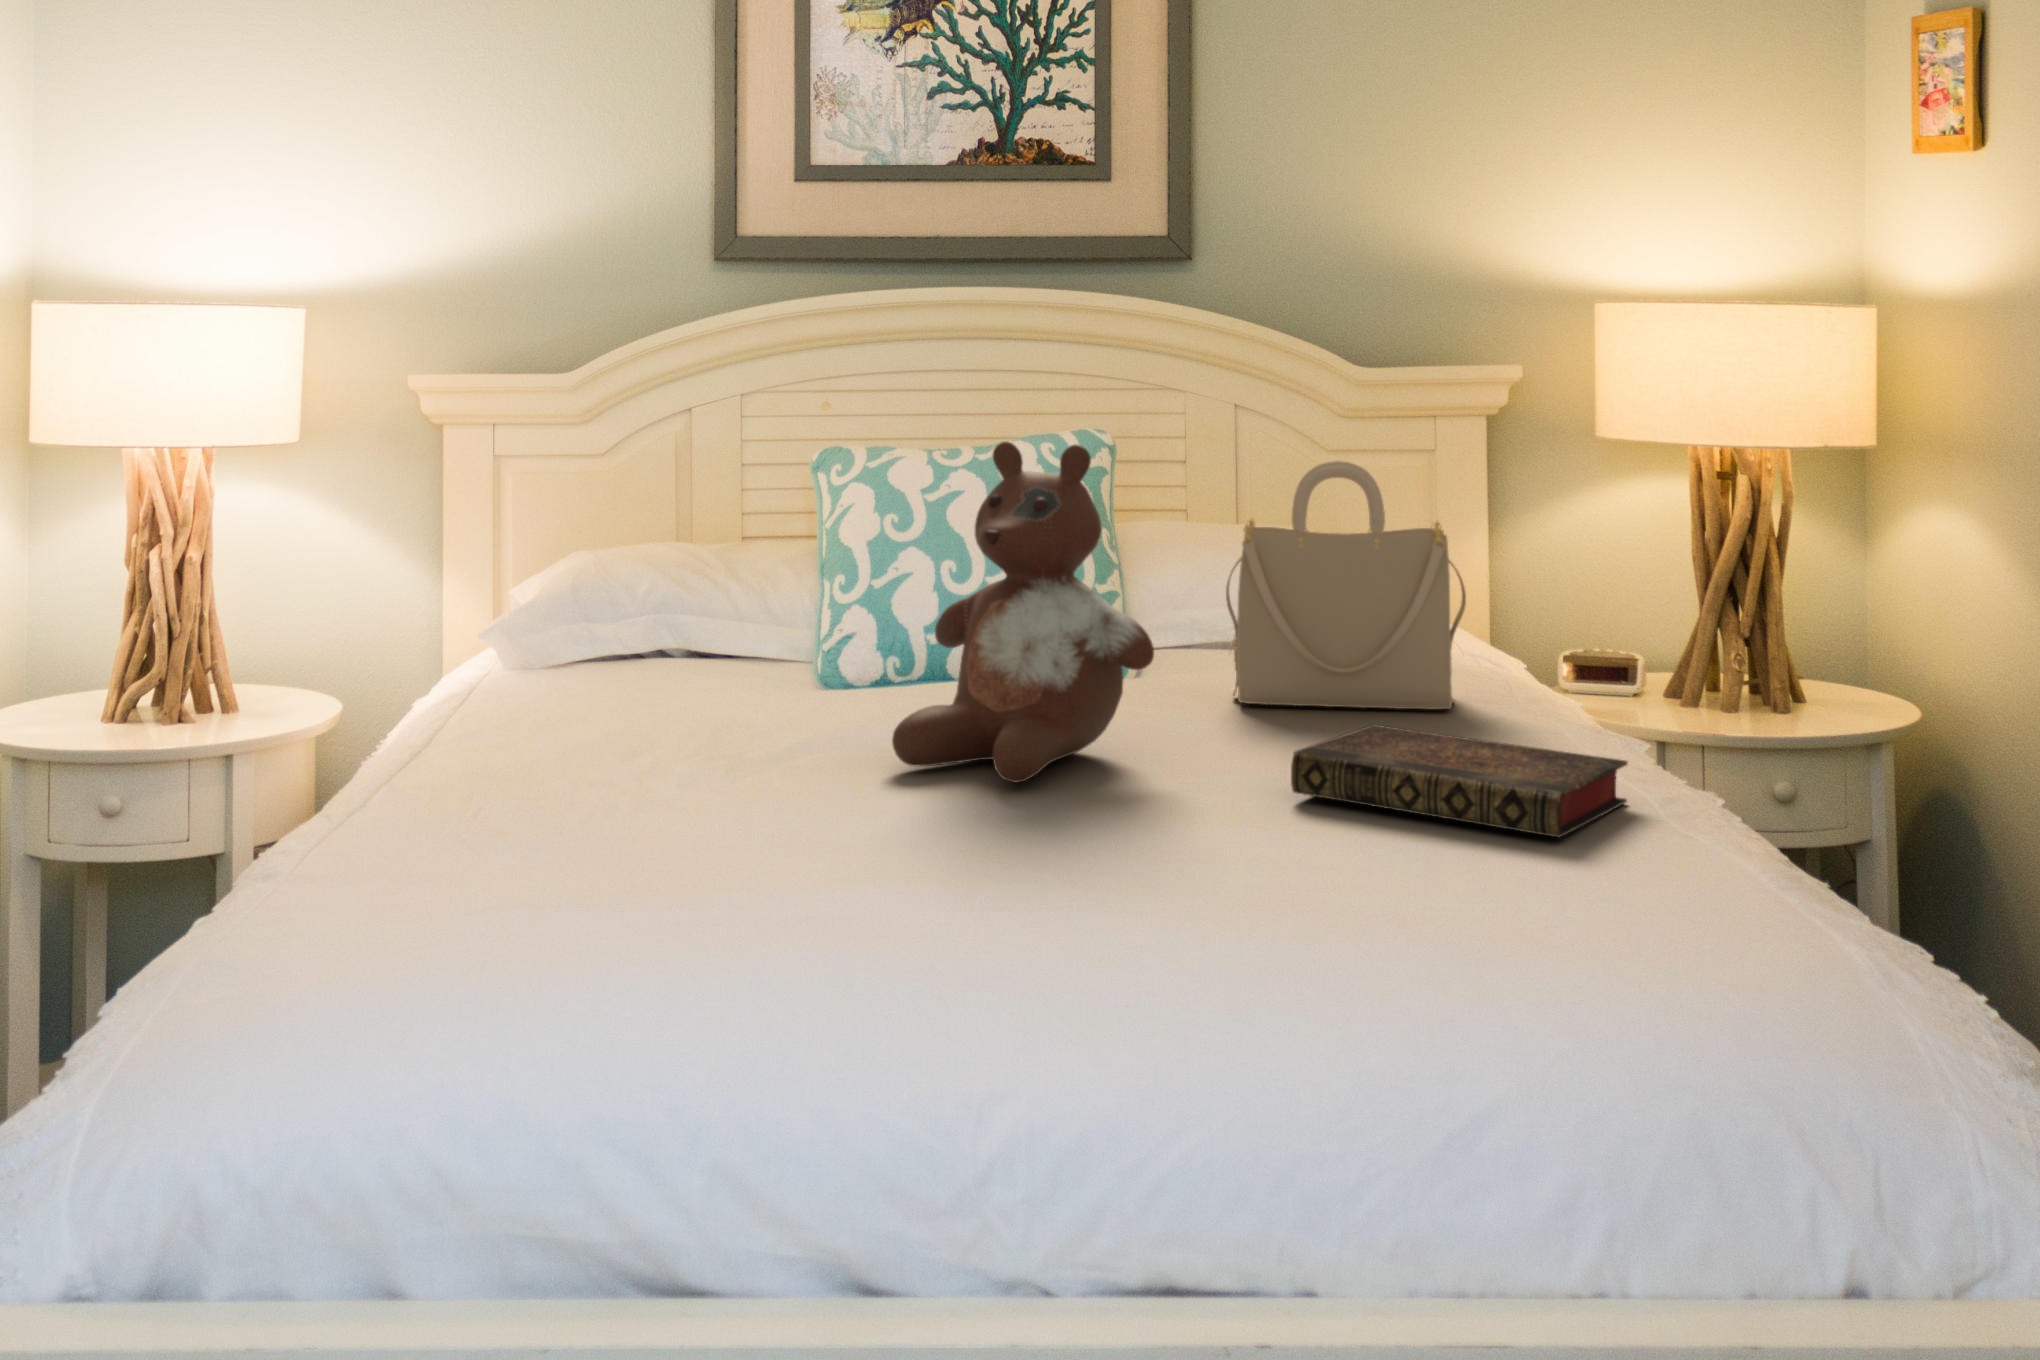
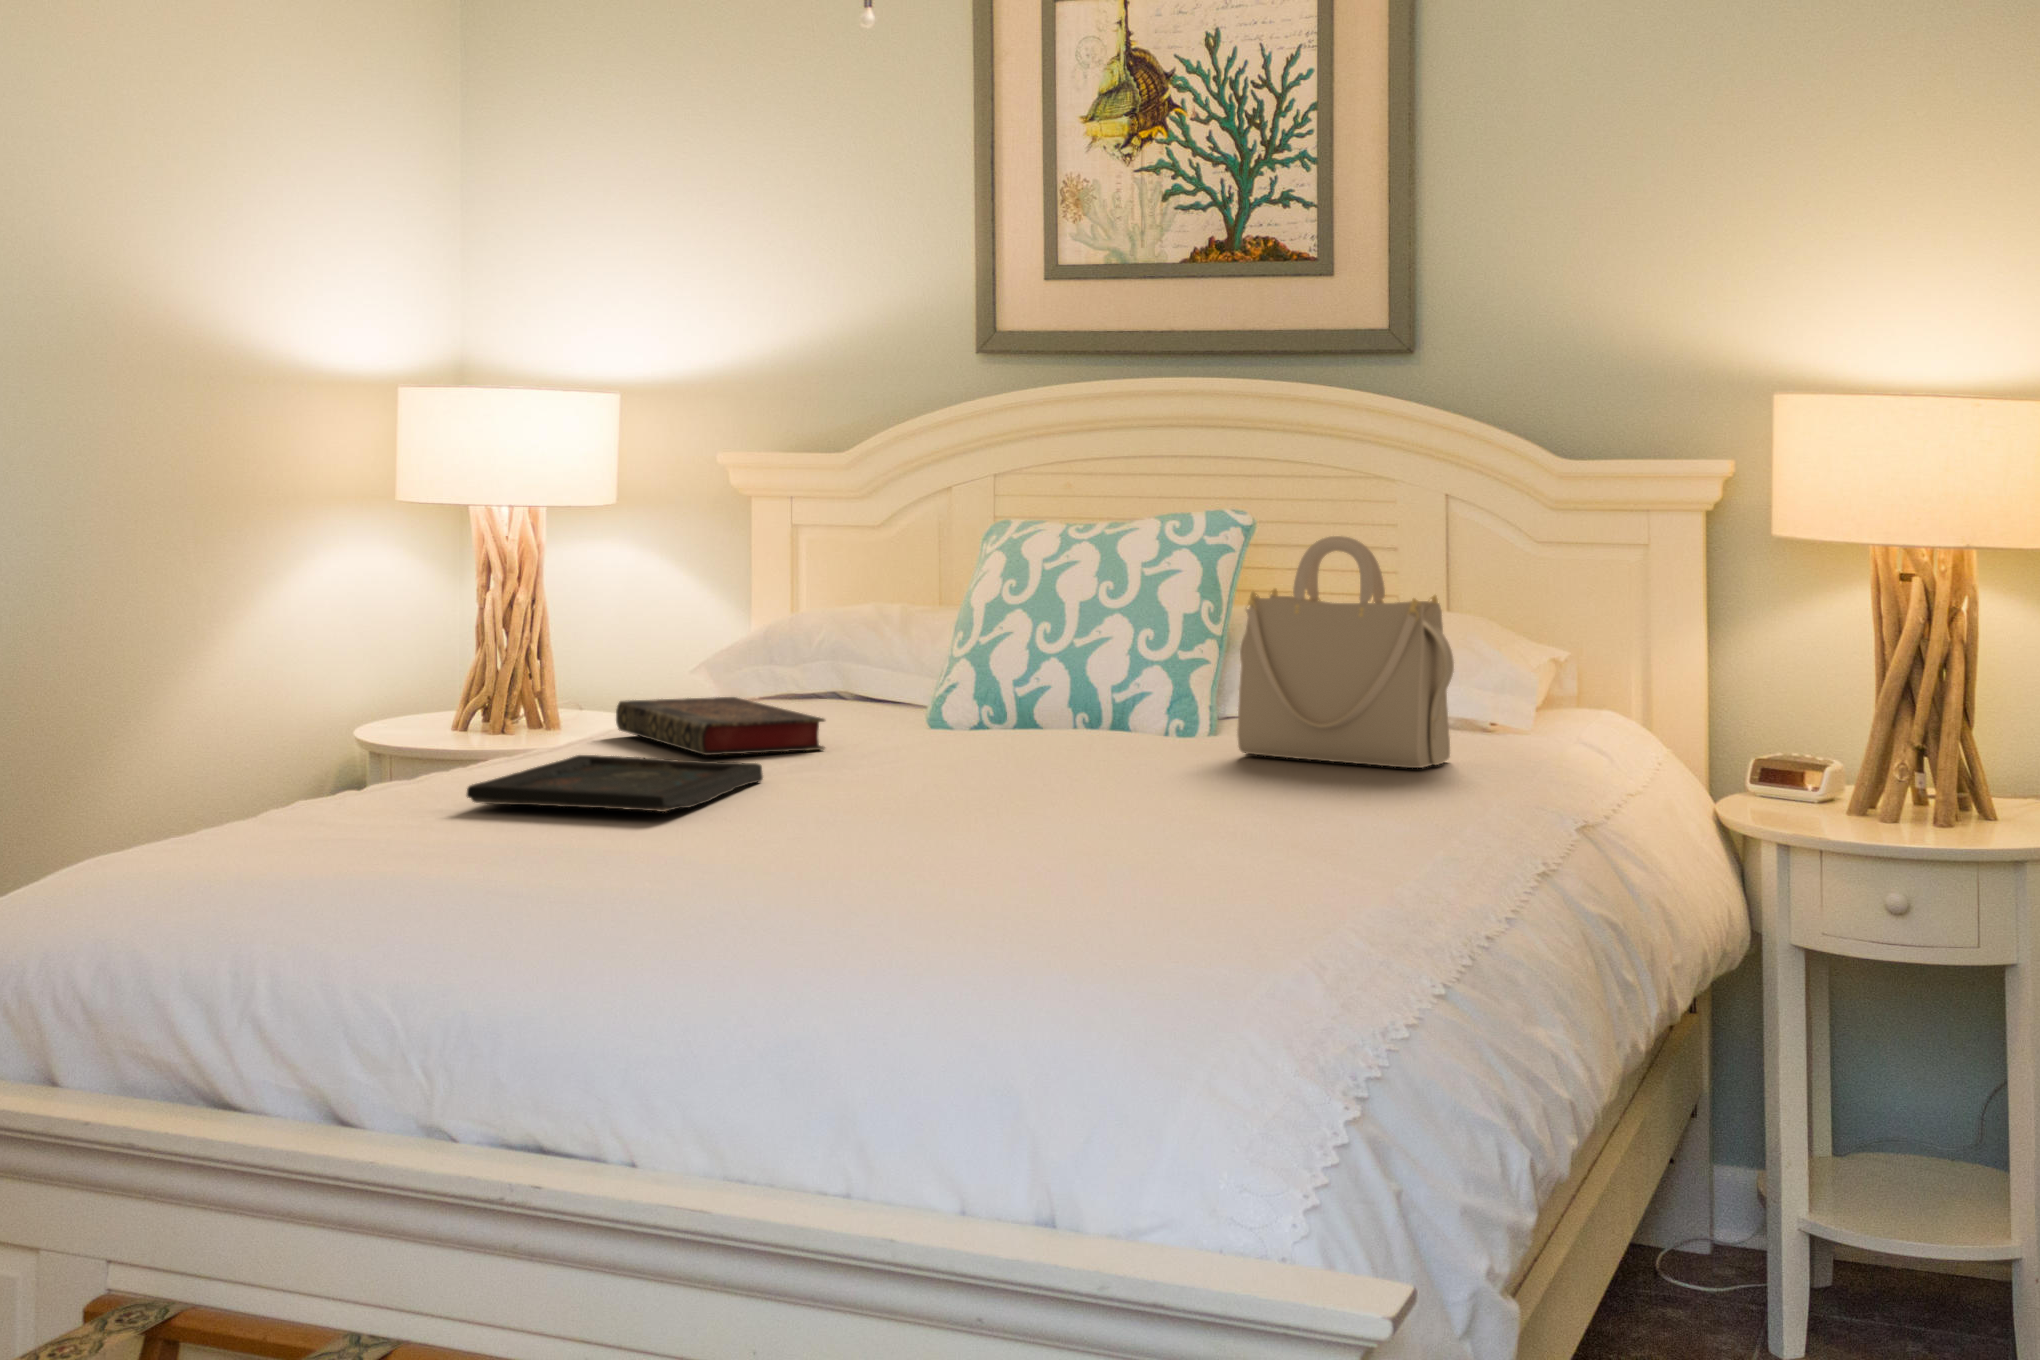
stuffed bear: present [892,441,1154,782] -> none [868,504,1075,781]
book: present [1291,725,1628,837] -> present [616,697,825,755]
tray: none [491,780,798,893] -> present [467,755,763,812]

